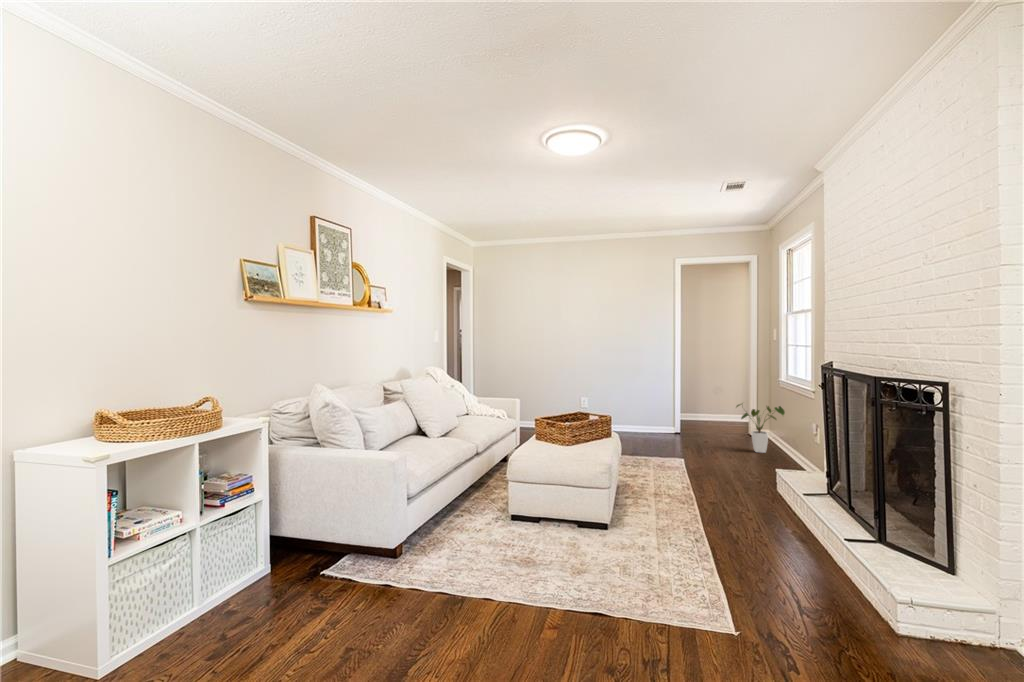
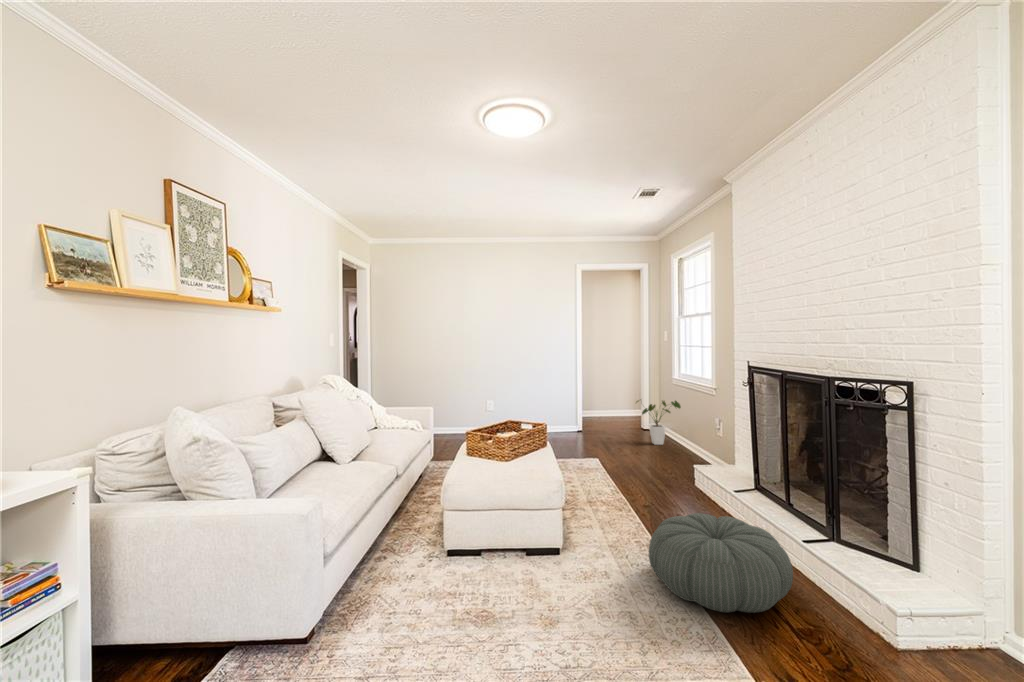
pouf: none [678,503,807,586] -> present [649,513,793,613]

